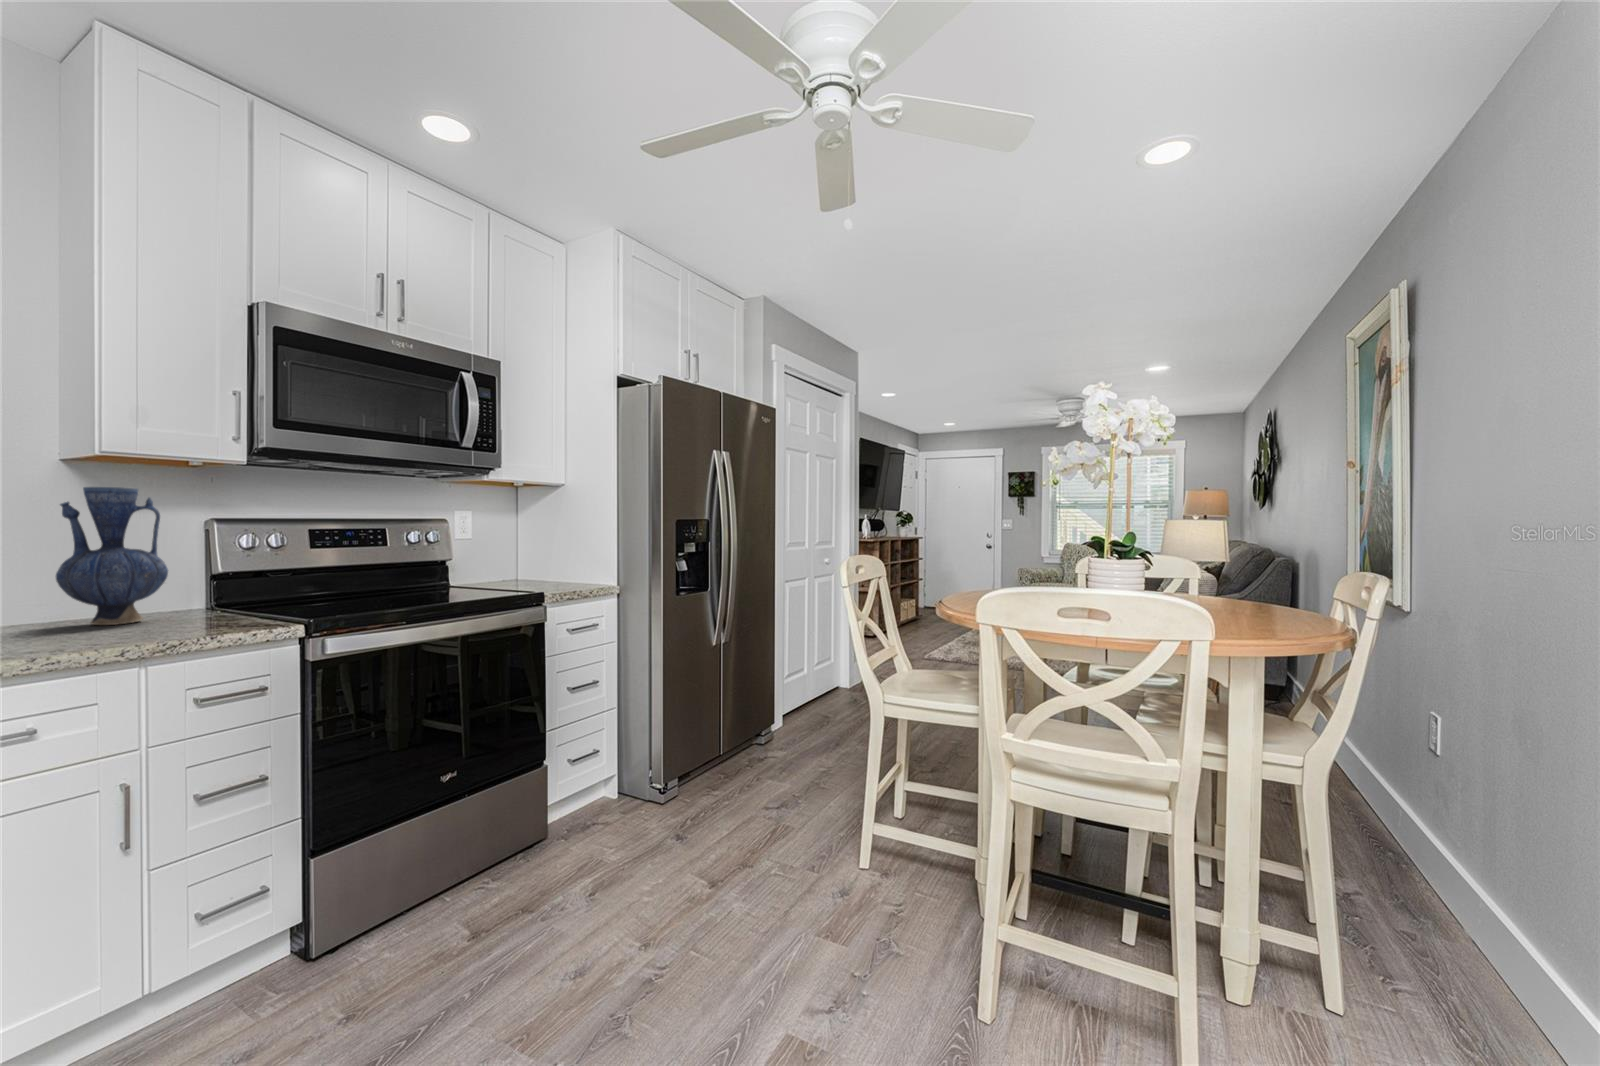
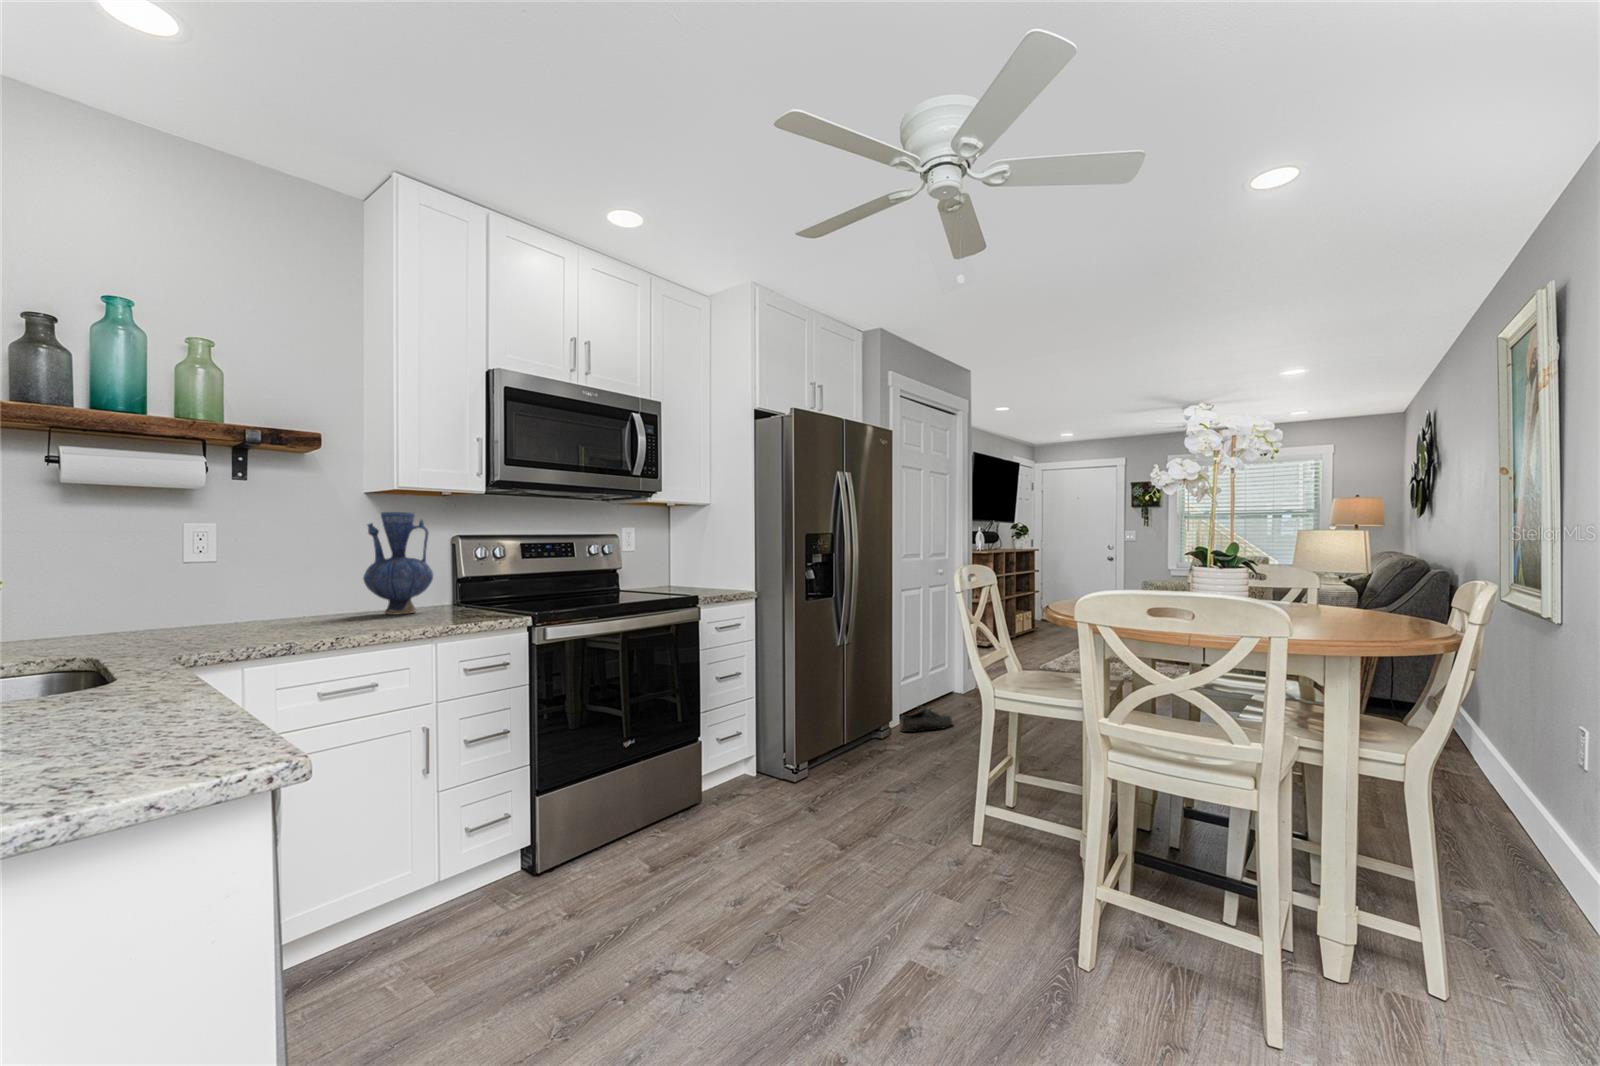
shoe: none [780,705,836,736] -> present [900,707,952,732]

